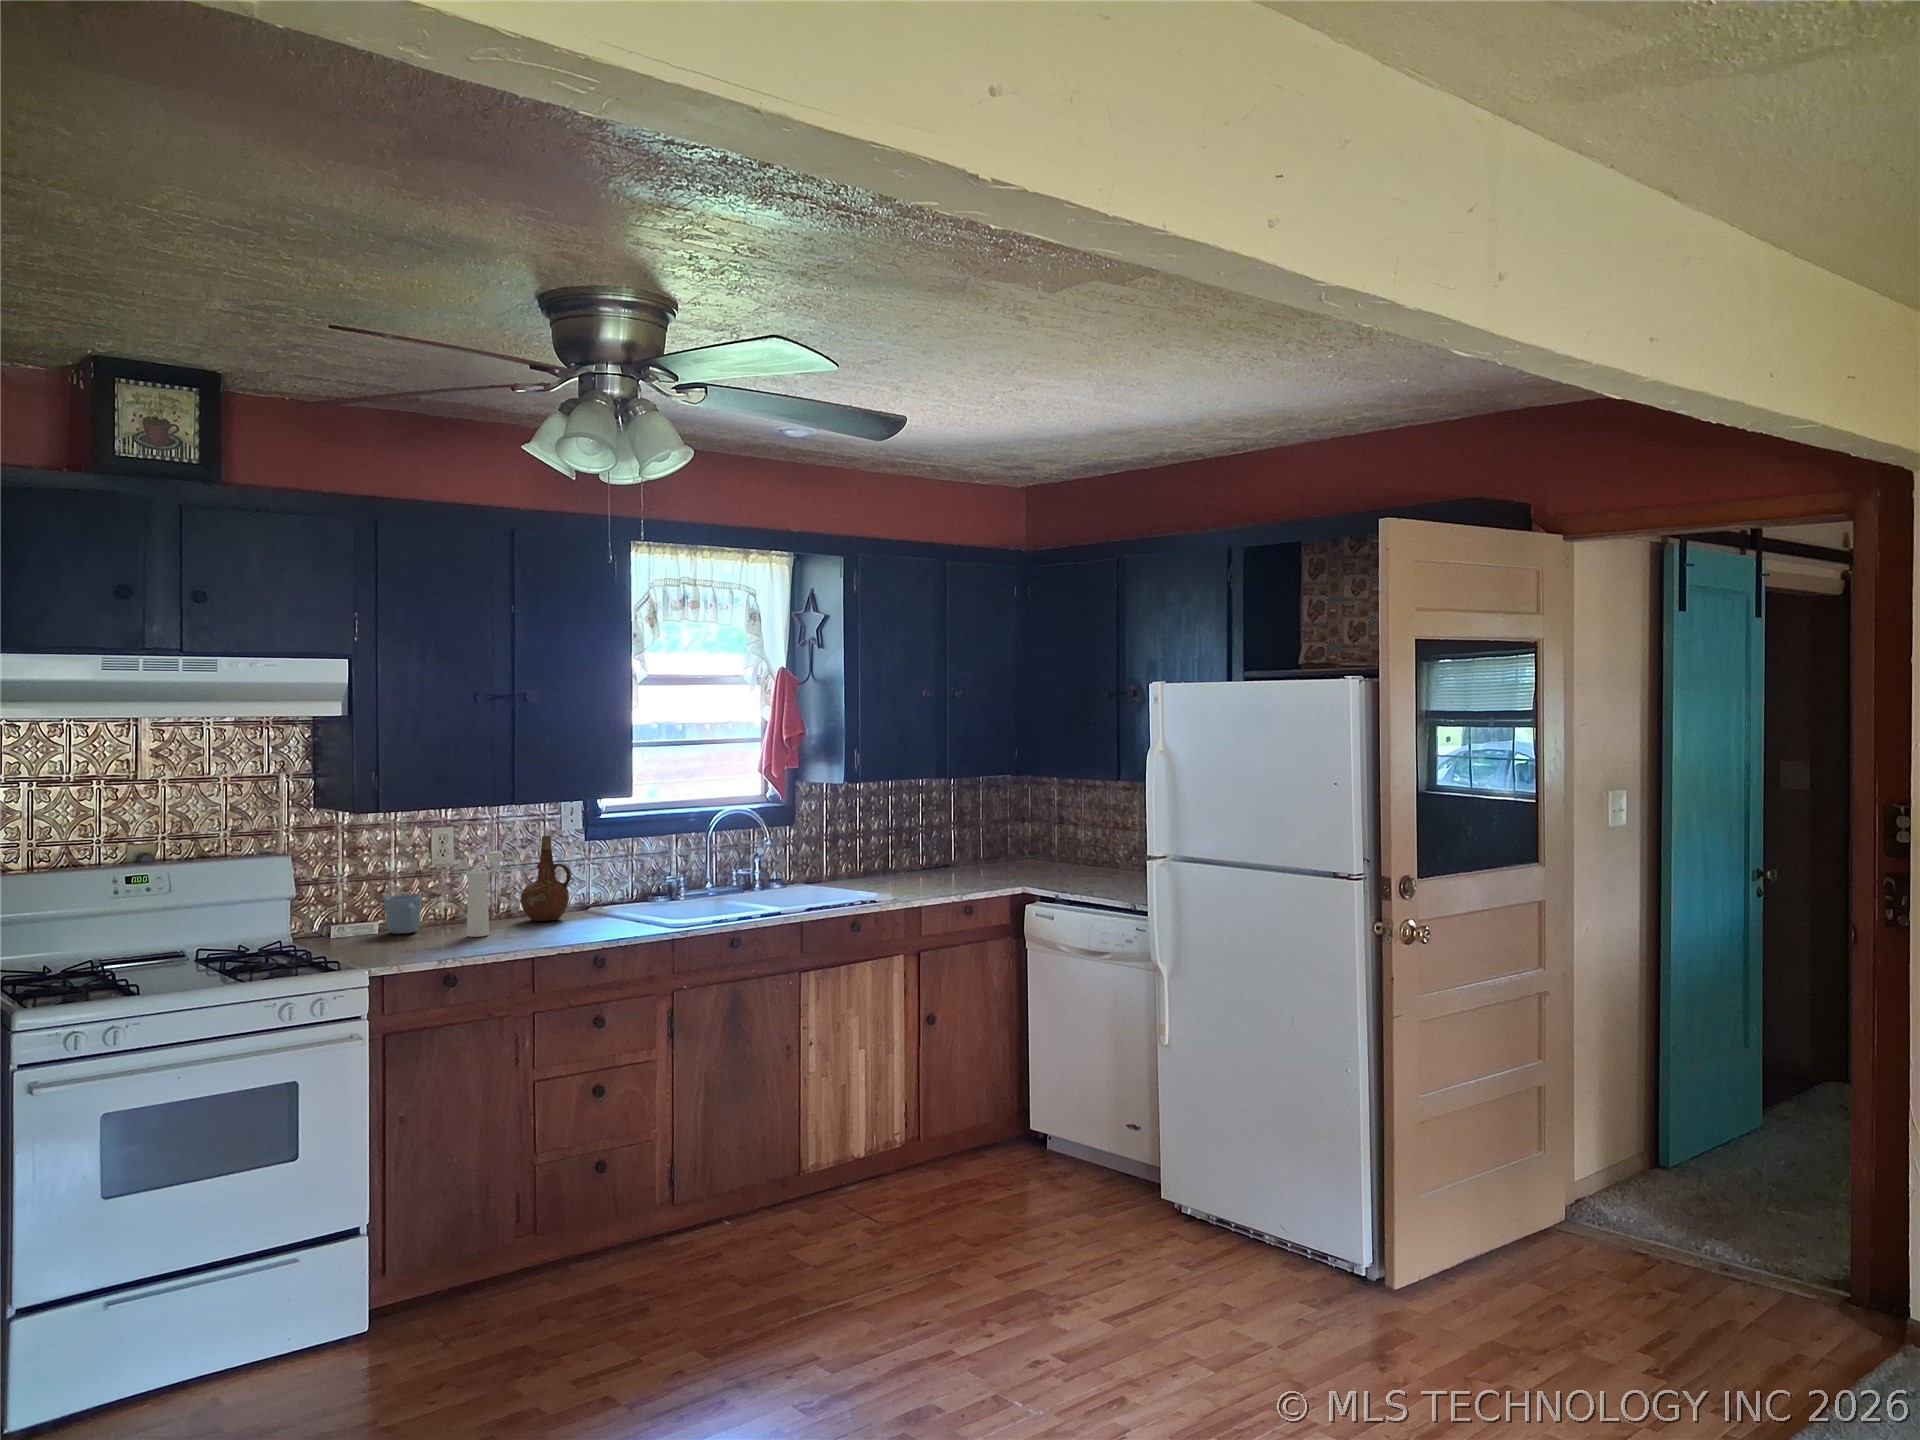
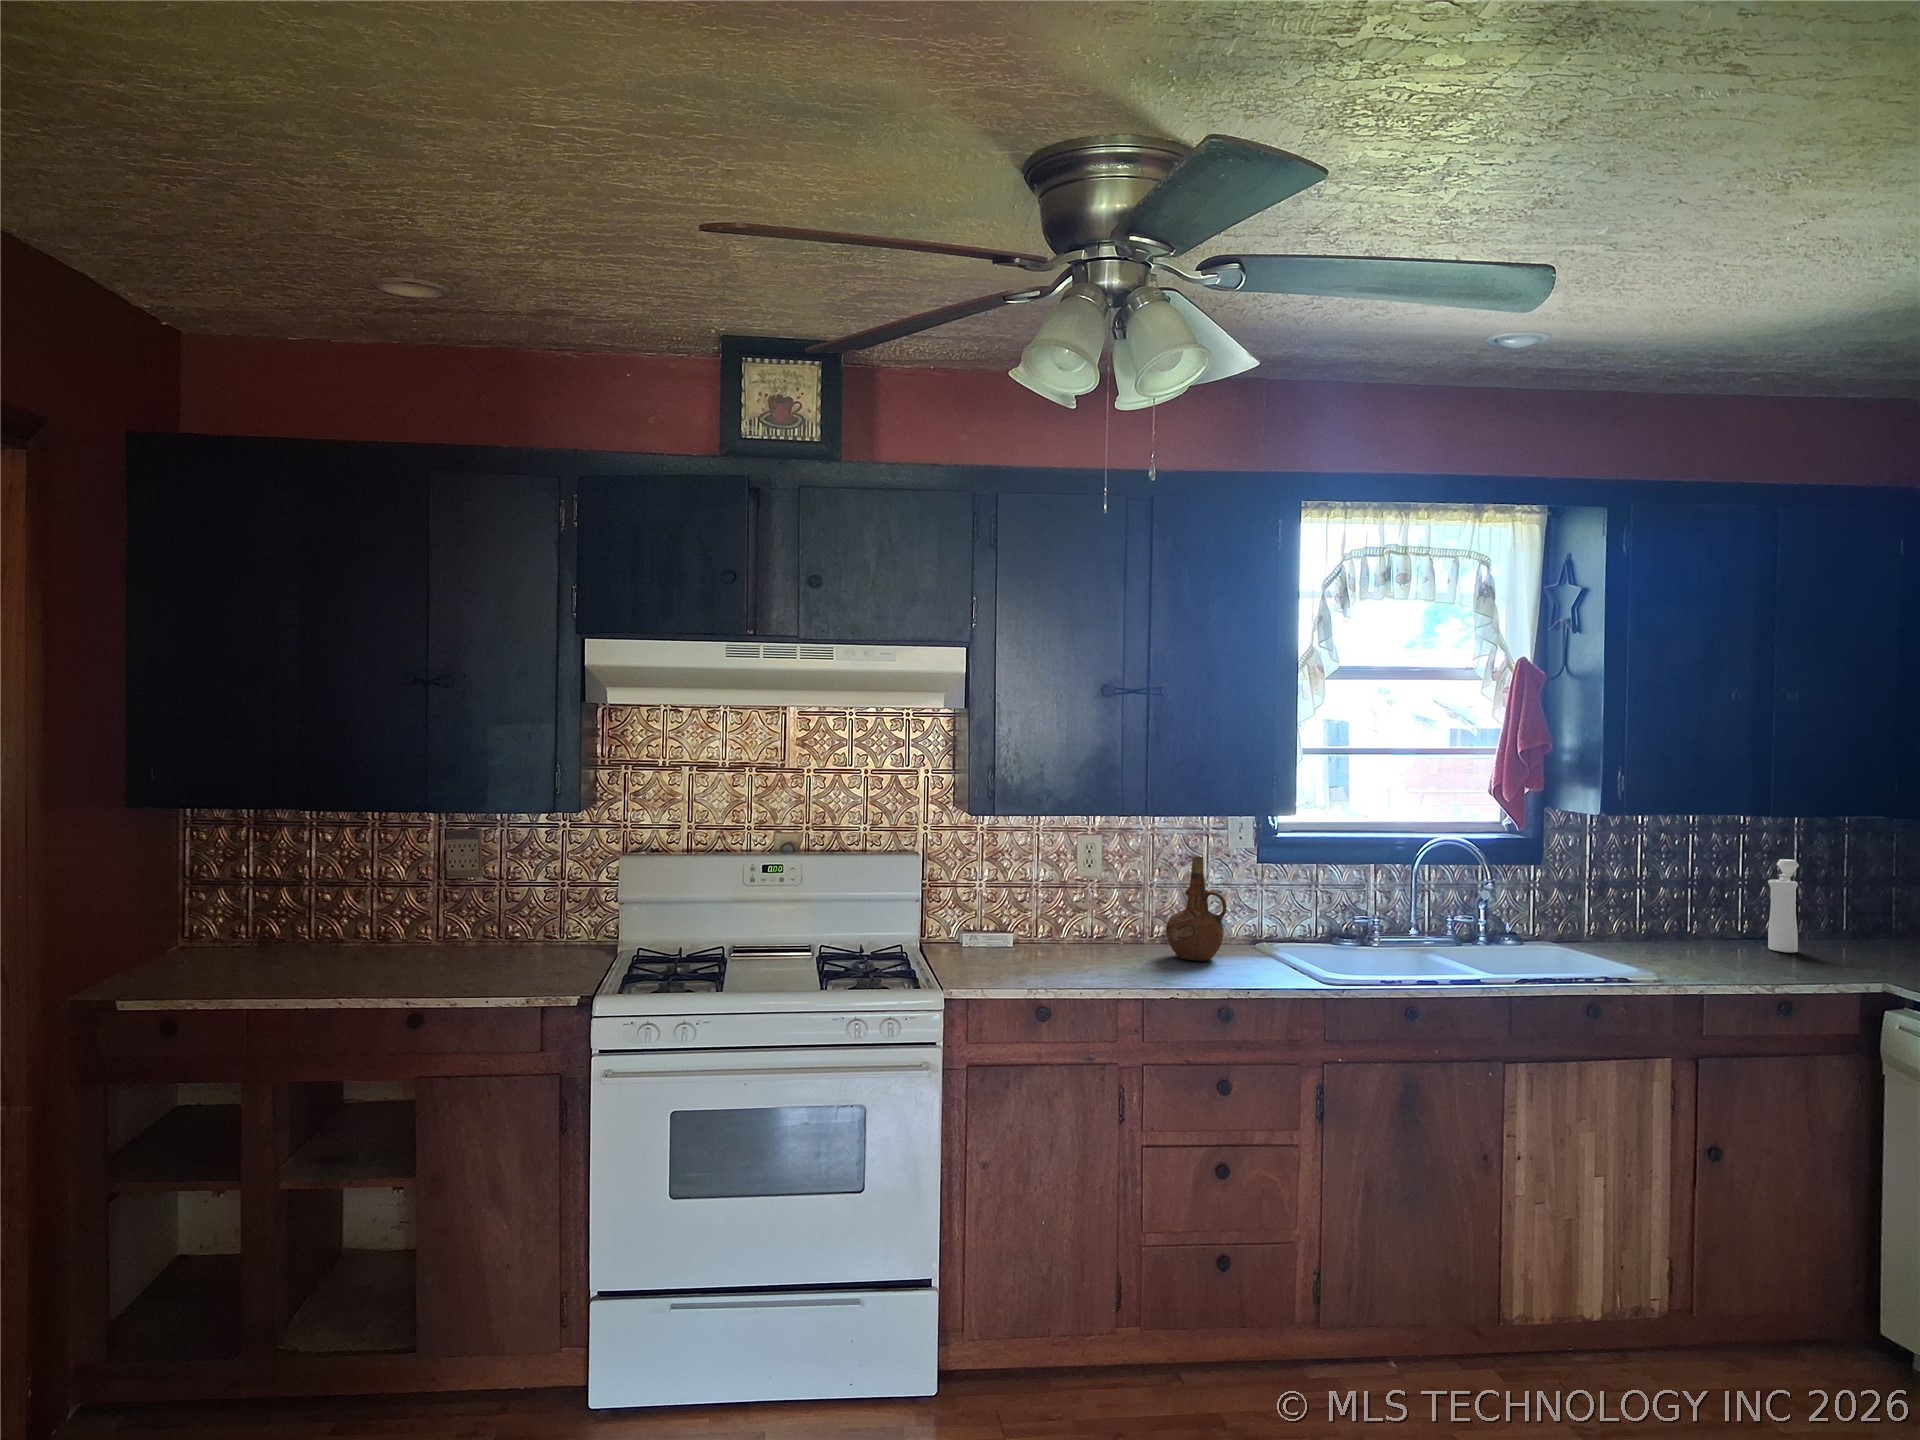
pepper mill: present [466,851,504,937] -> present [1768,859,1799,953]
mug: present [384,895,422,934] -> none [1013,910,1052,956]

